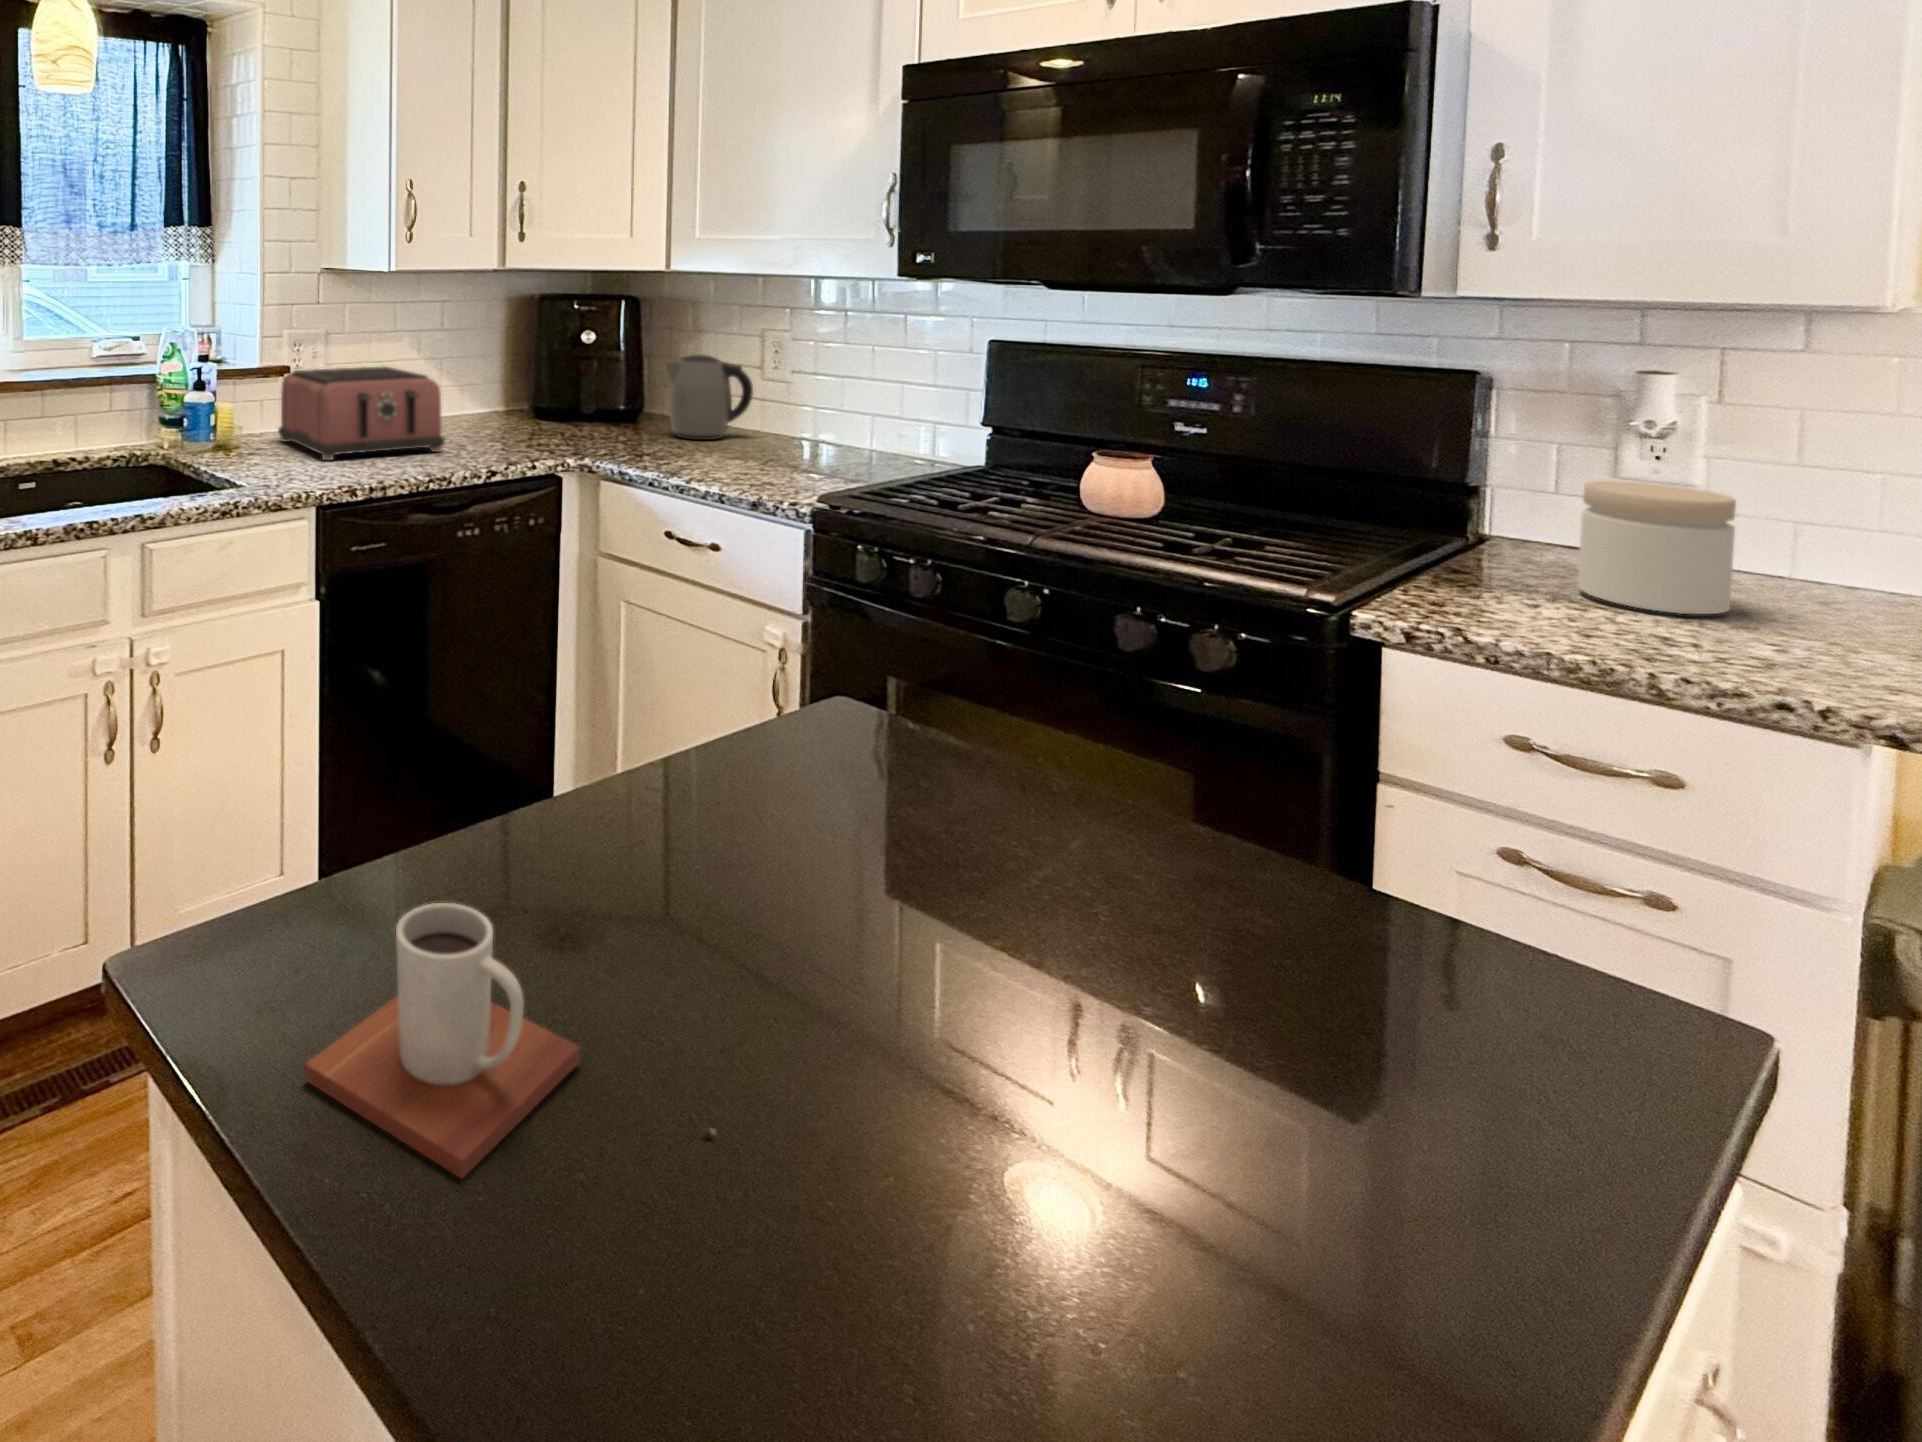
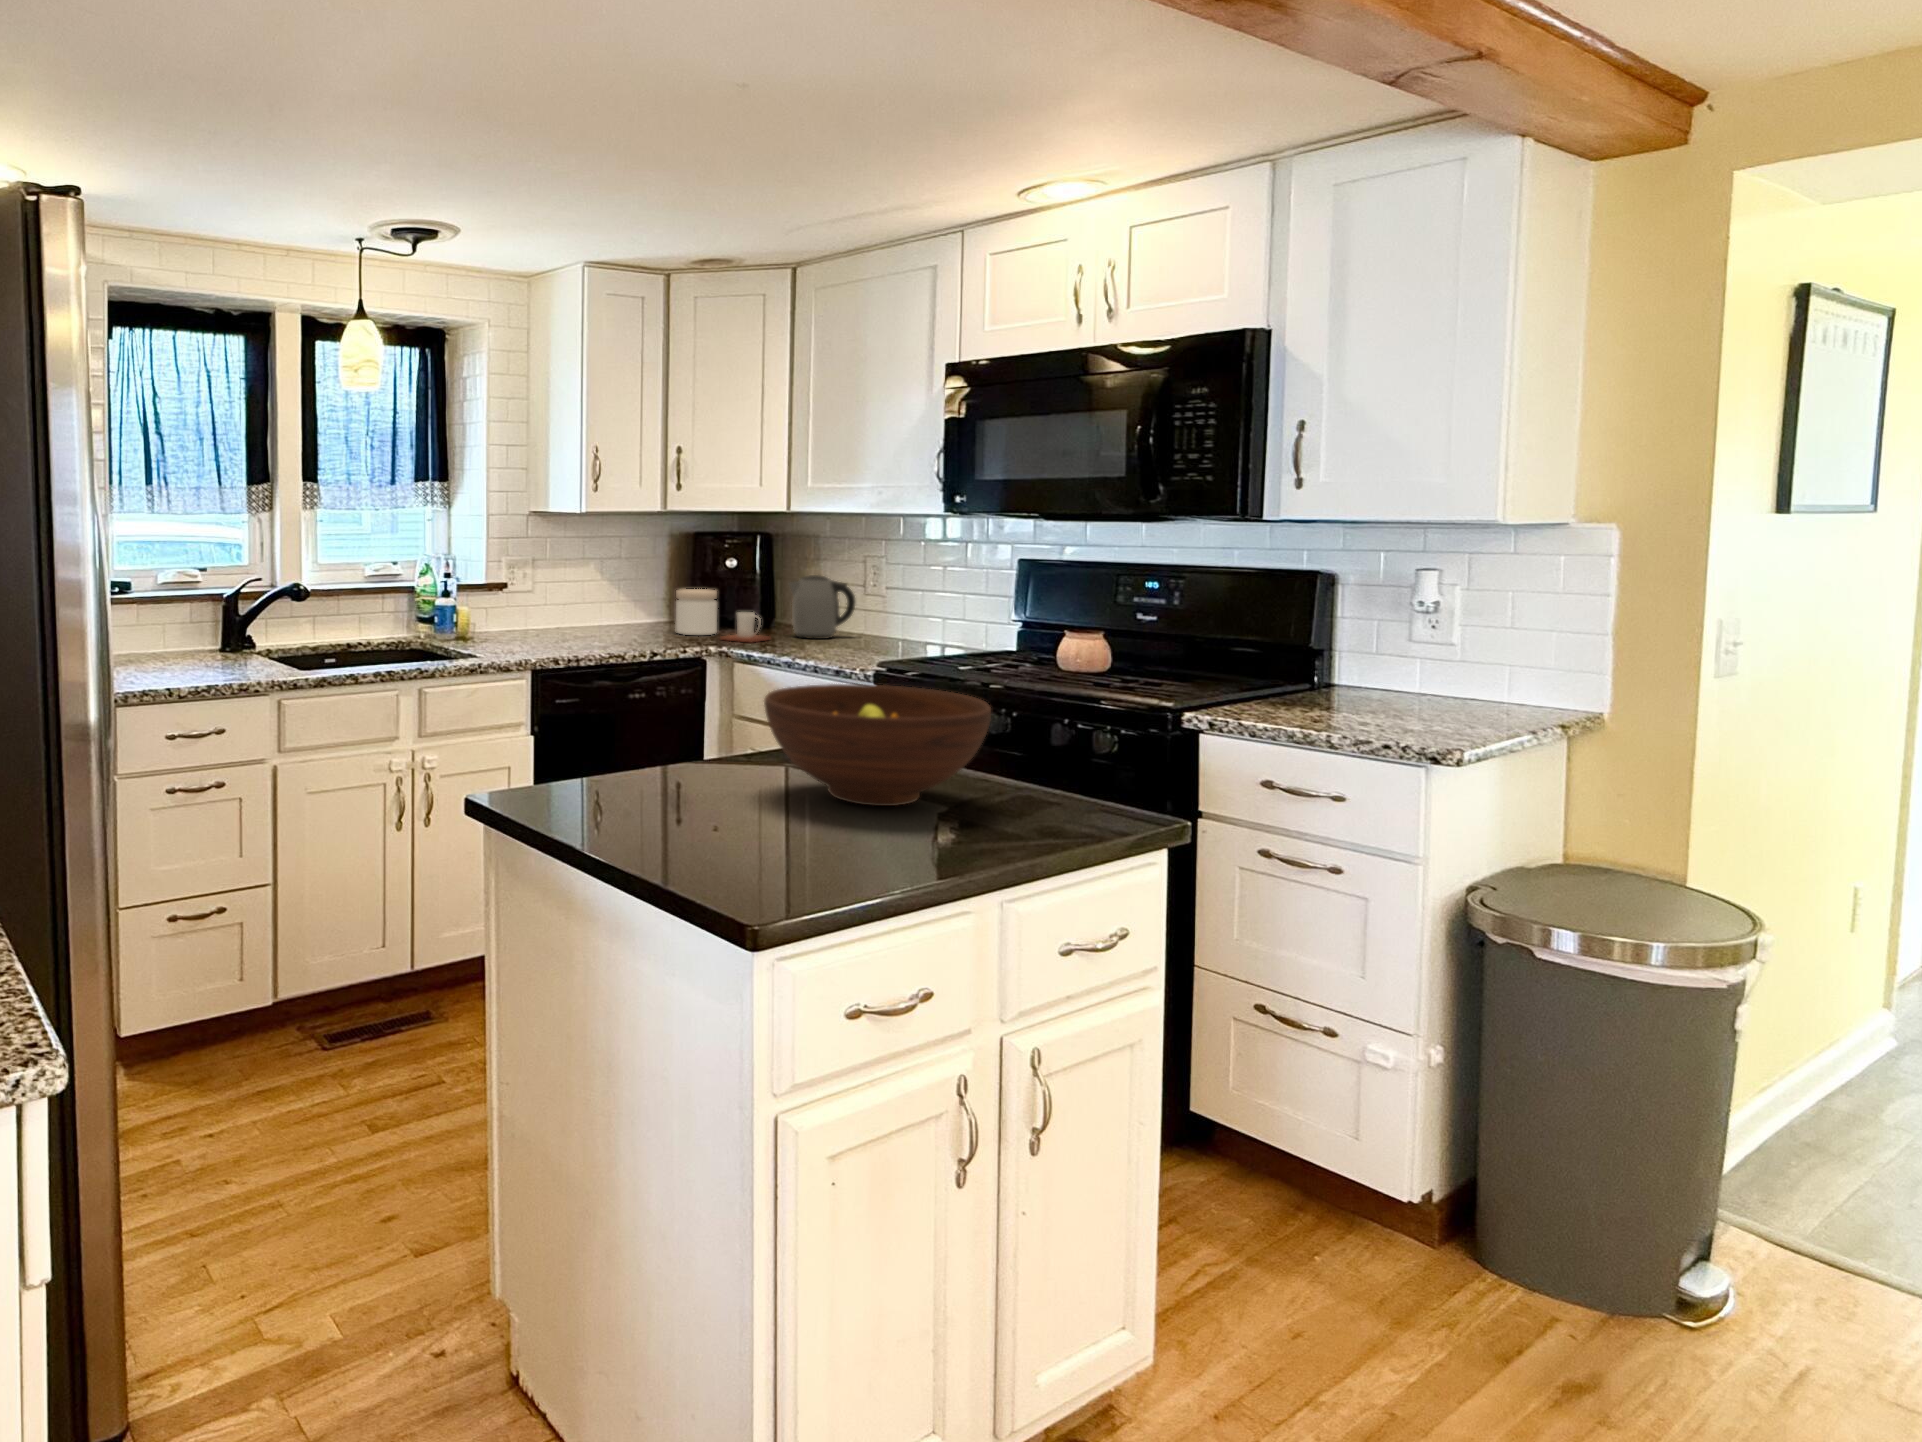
toaster: present [278,367,445,460] -> none [499,583,621,646]
jar: present [1578,481,1736,614] -> present [676,589,717,635]
fruit bowl: none [769,653,1328,1005] -> present [764,684,991,806]
mug: present [305,903,580,1178] -> present [721,612,770,642]

